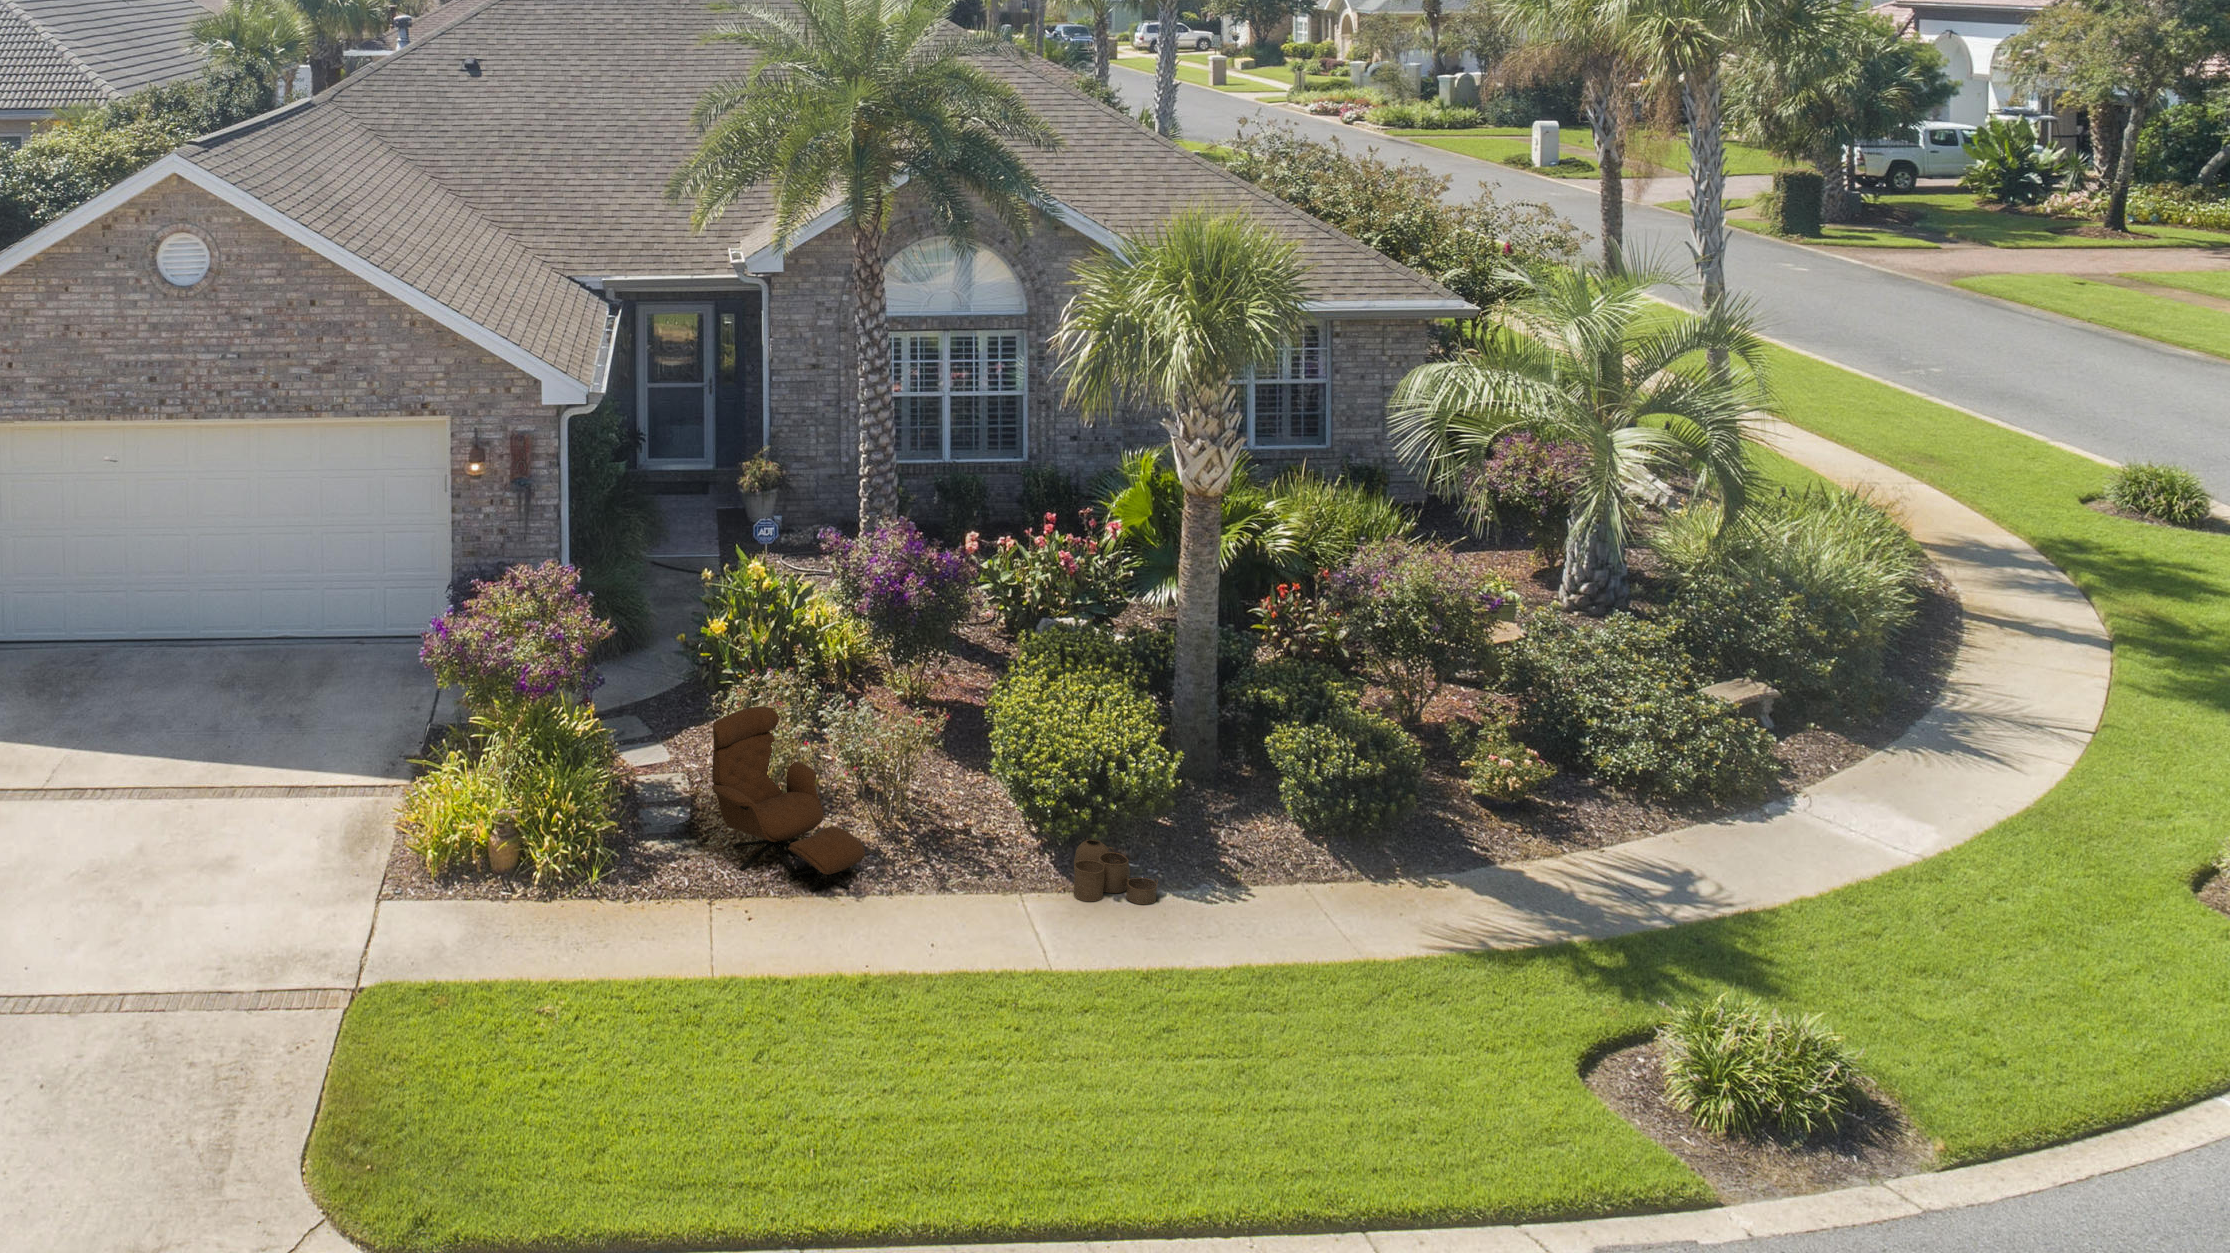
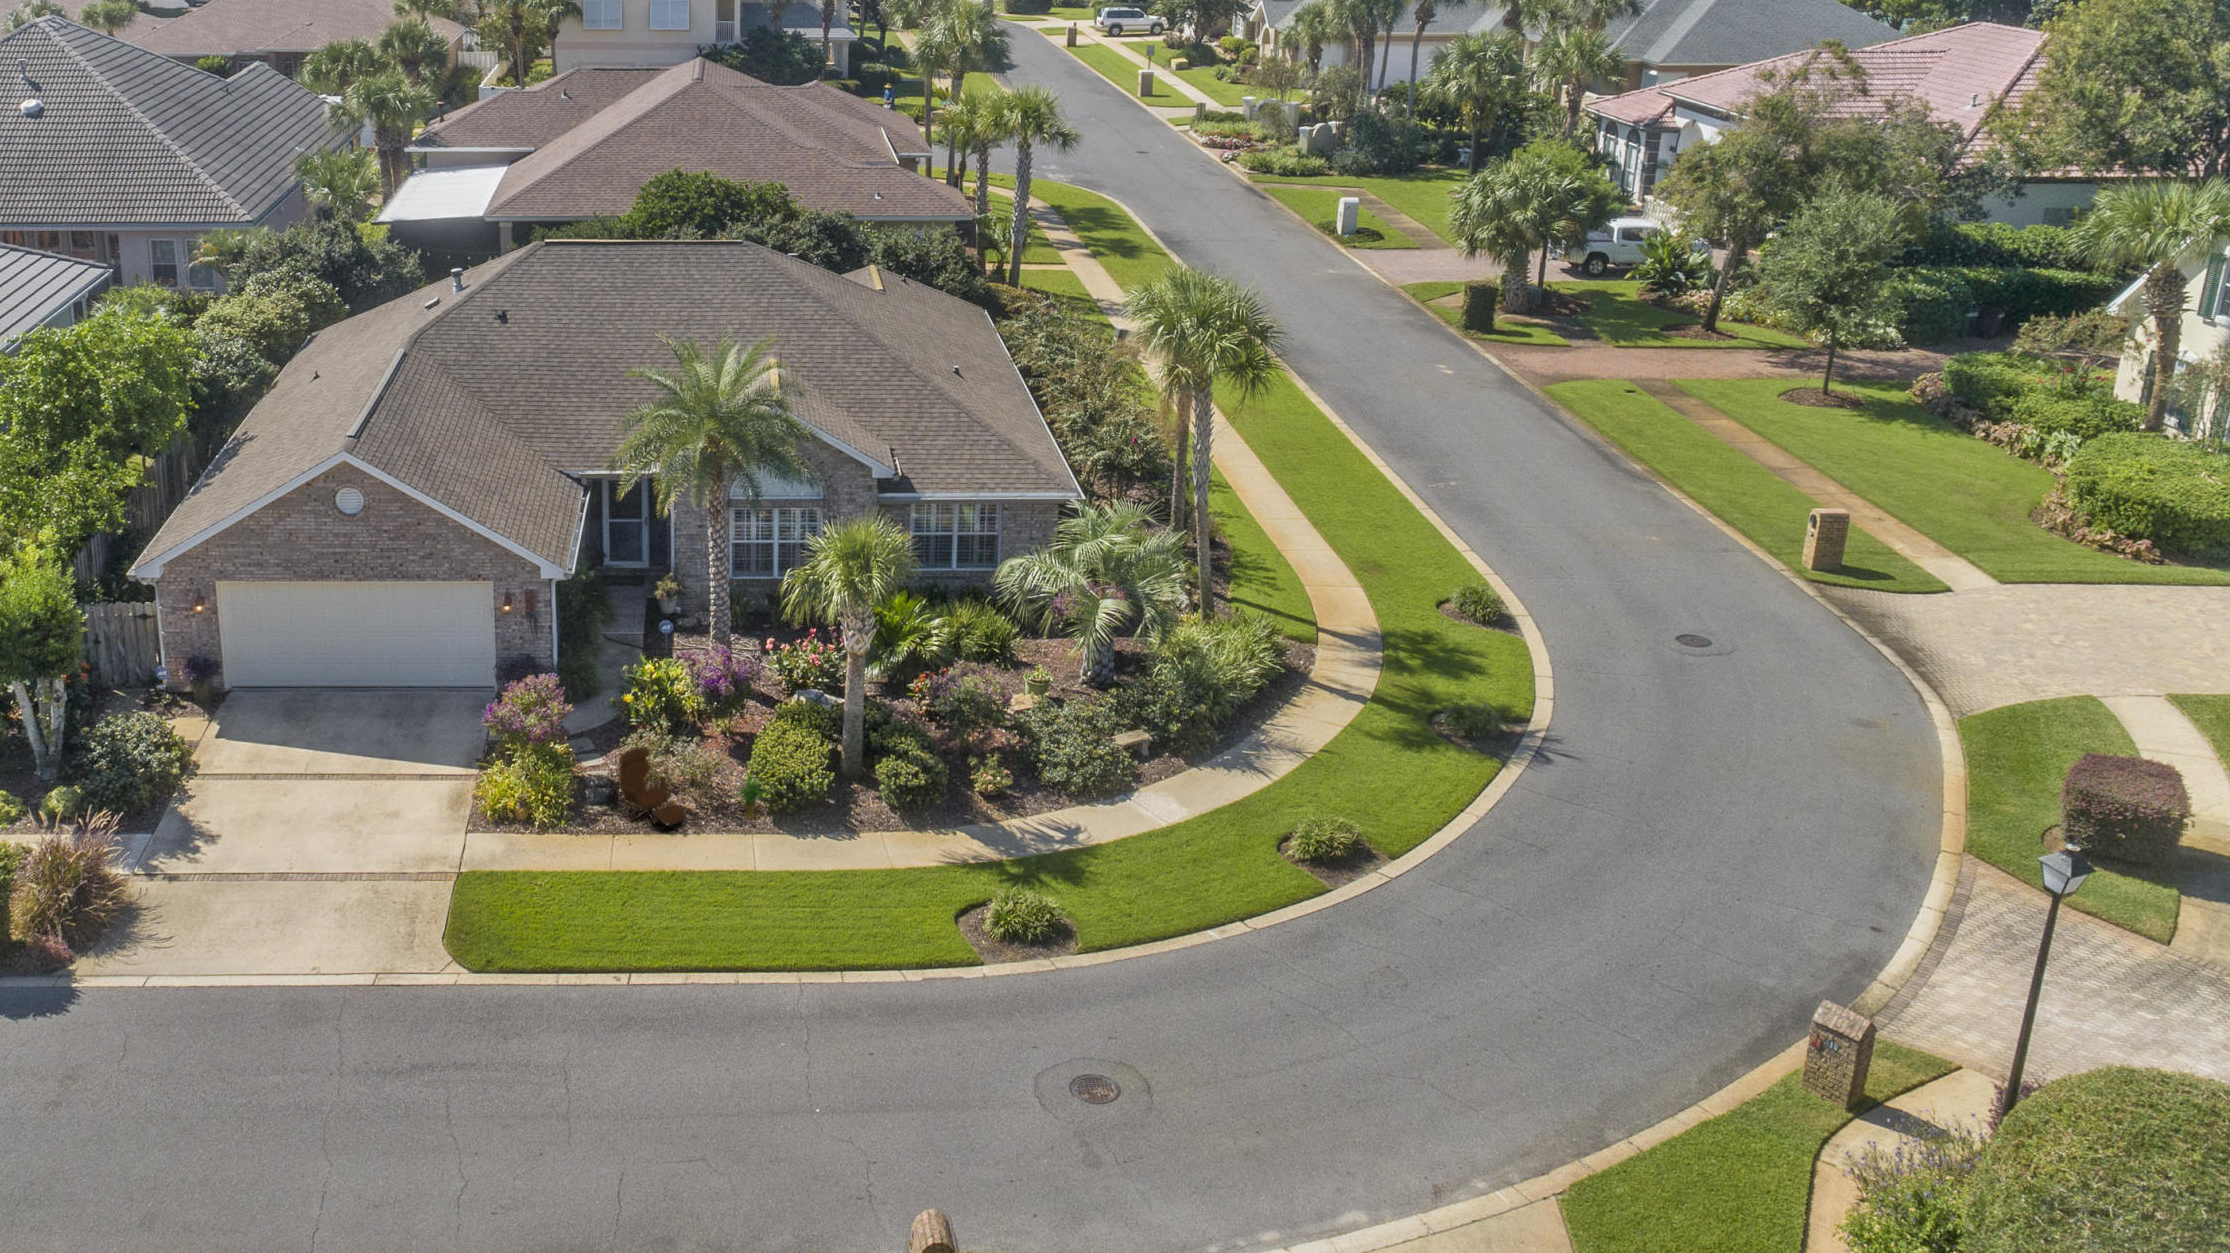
potted plant: none [966,768,1032,859] -> present [739,778,762,818]
woven basket: present [1074,838,1158,904] -> none [779,810,816,841]

